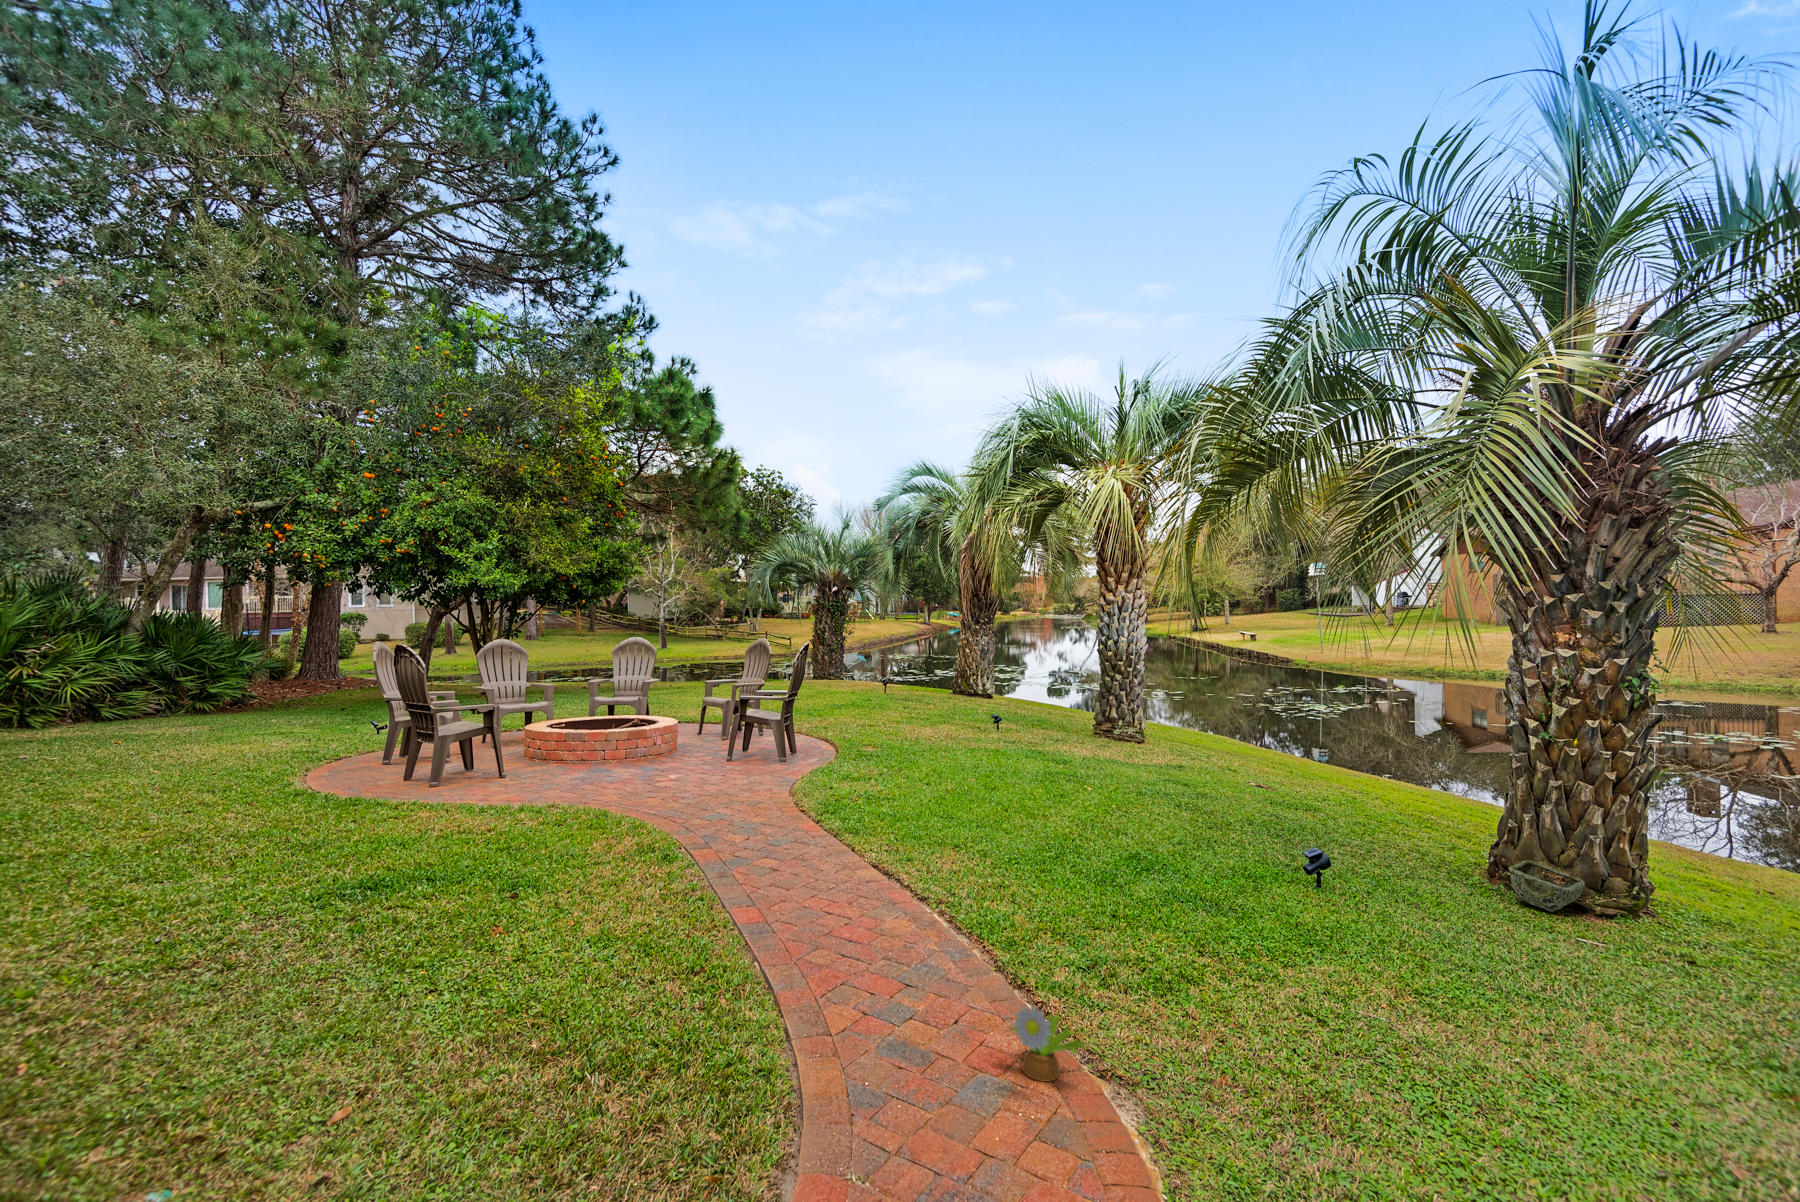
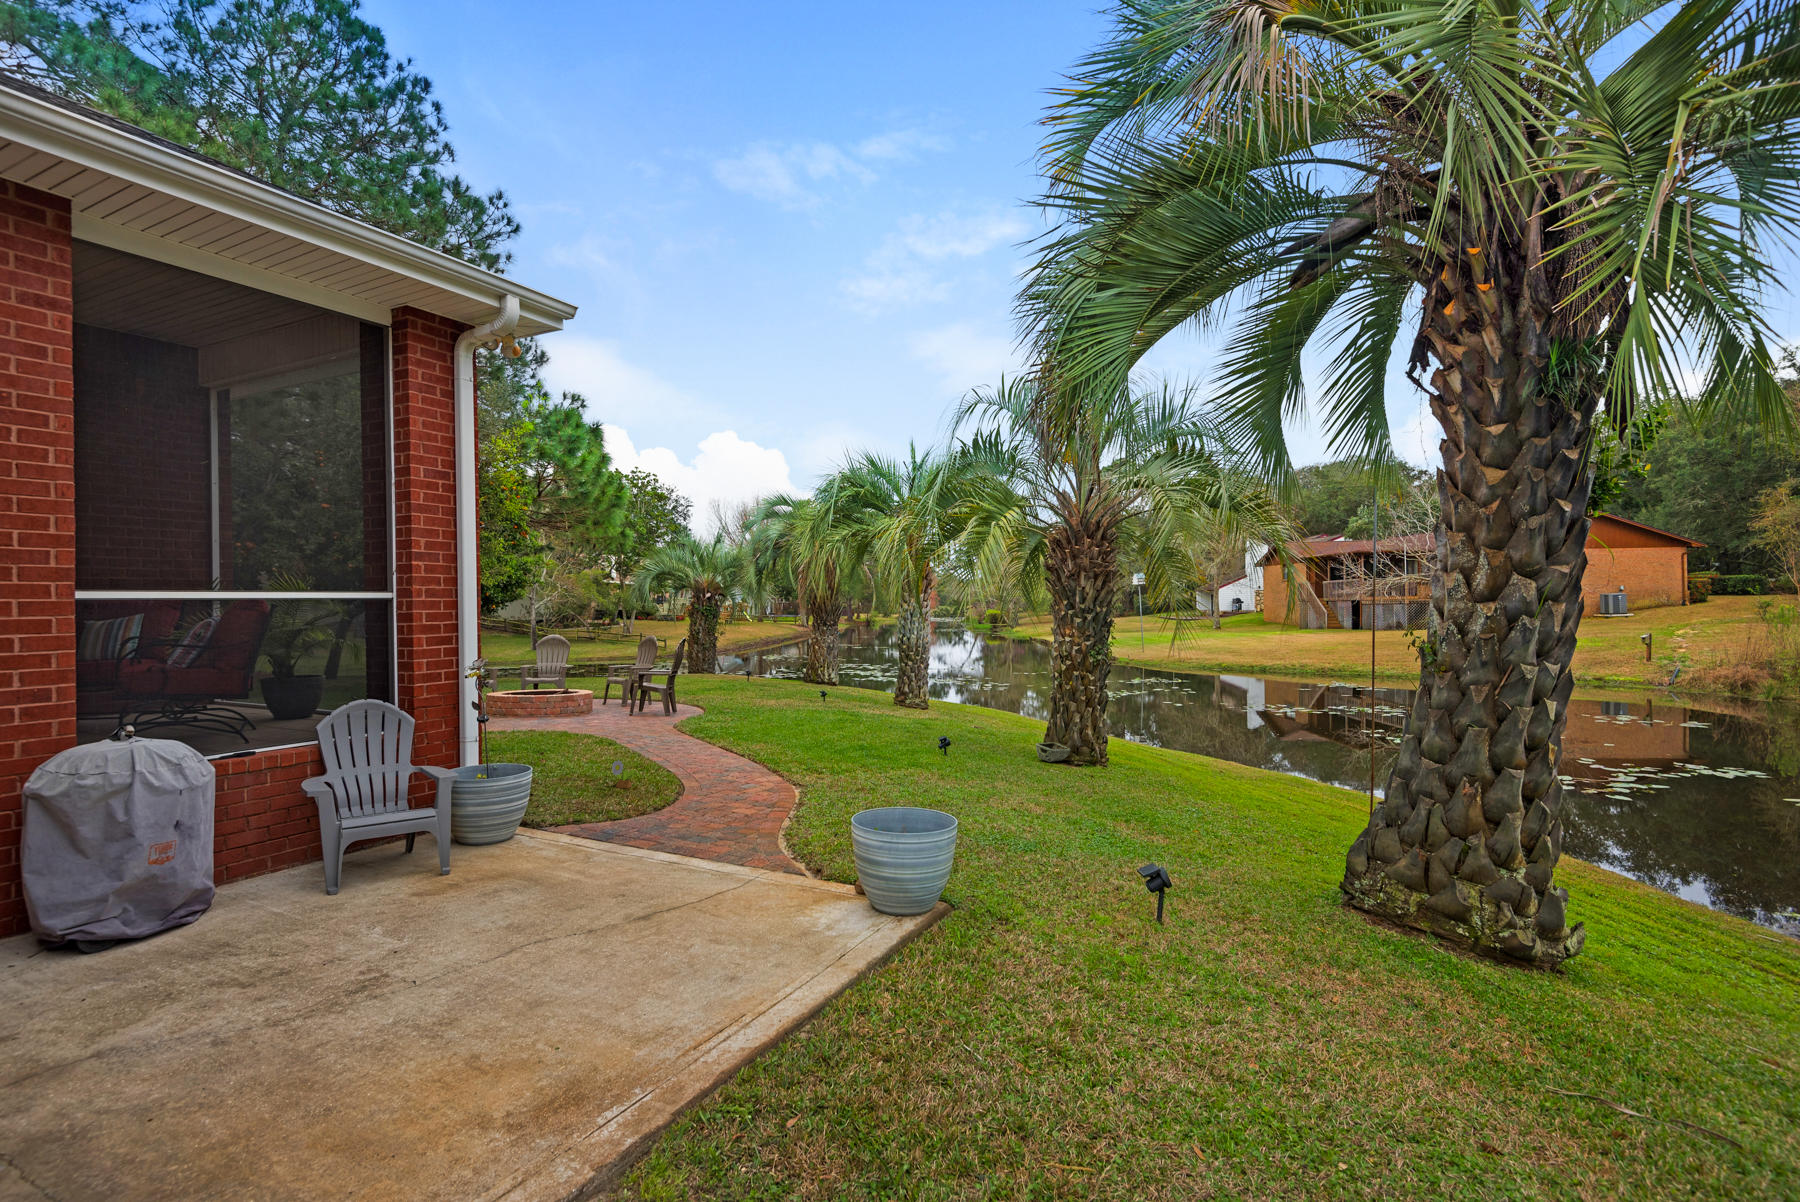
decorative plant: present [1010,1006,1086,1082] -> present [612,760,639,788]

